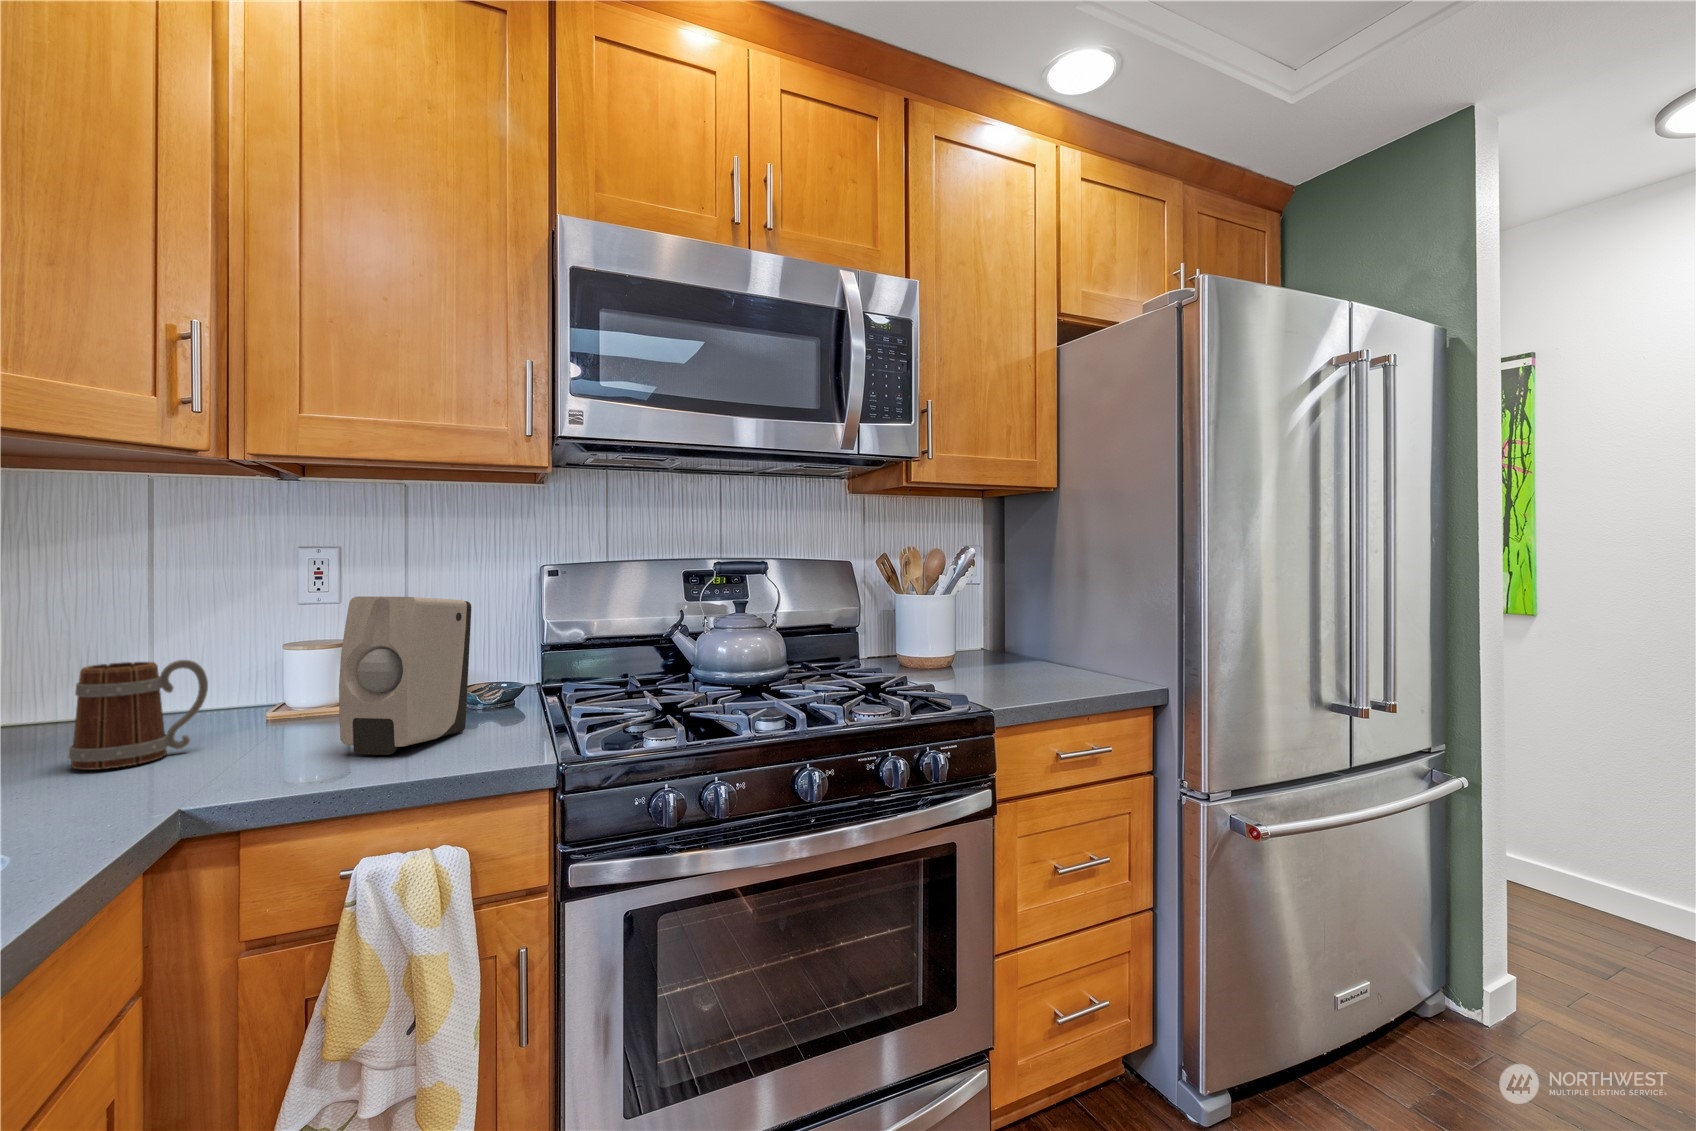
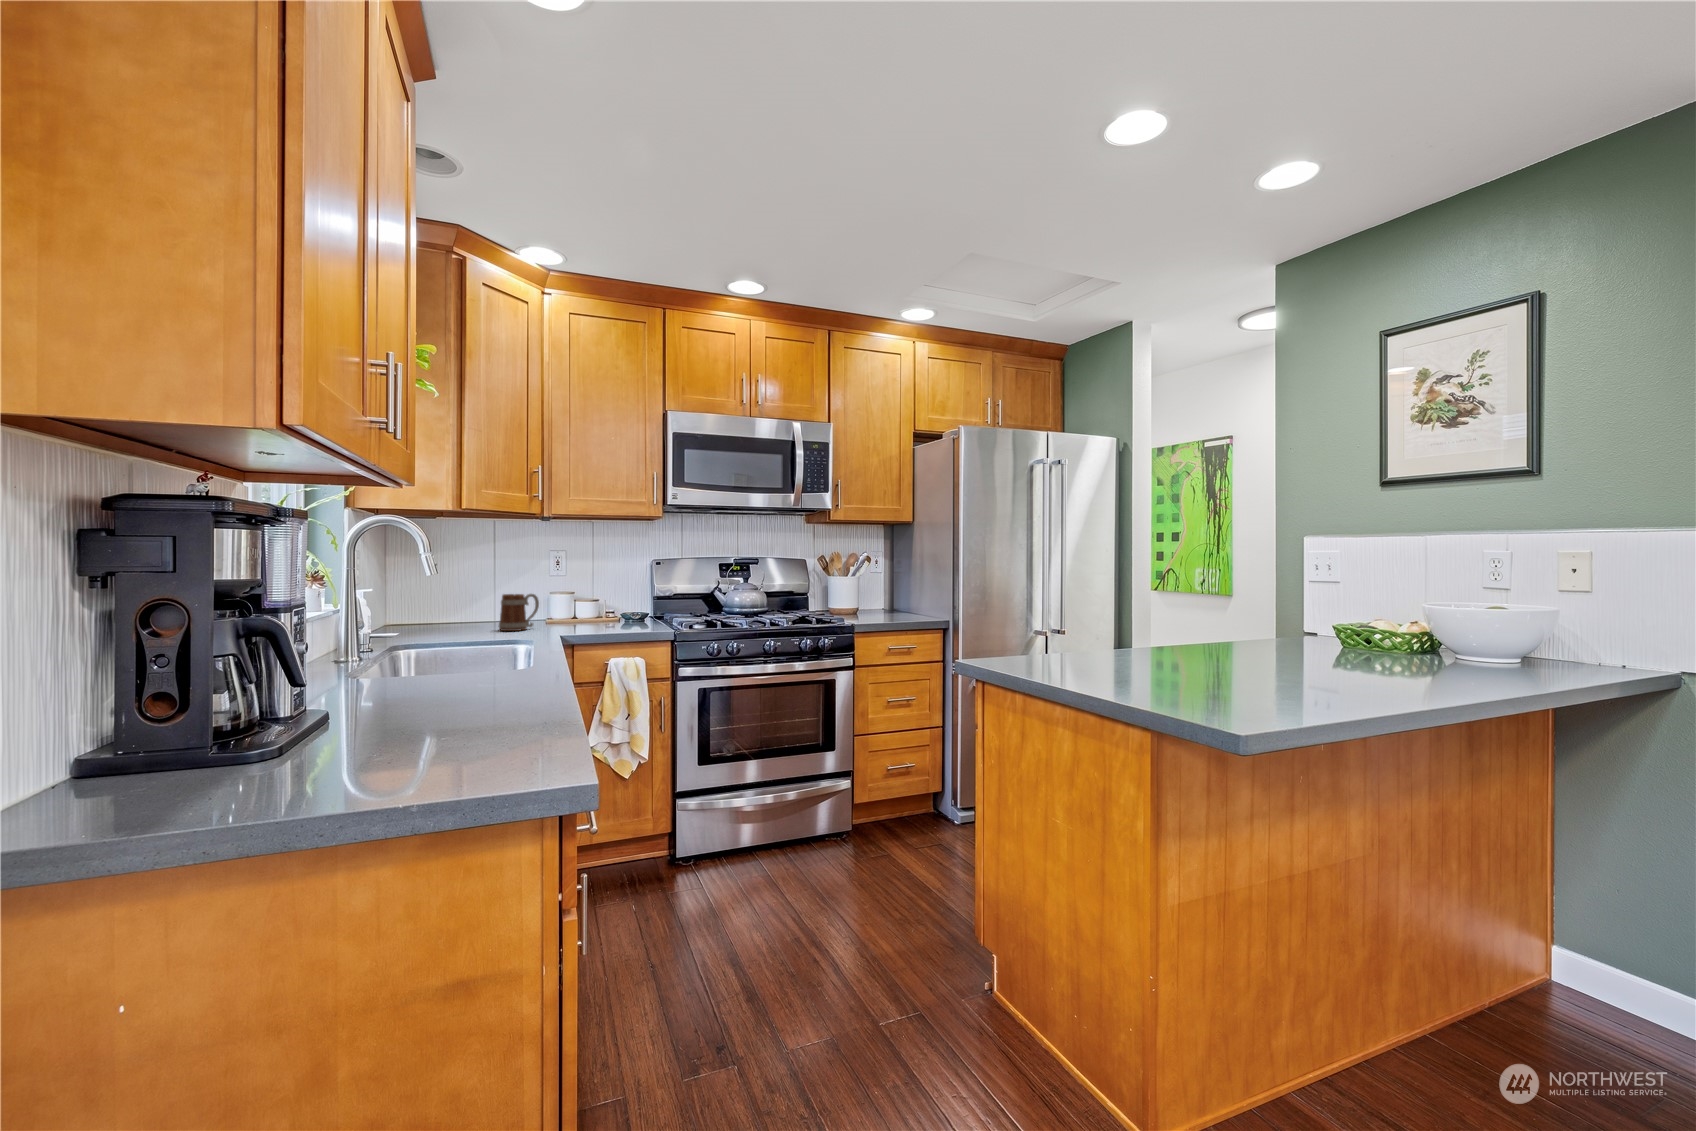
soap dispenser: present [339,596,471,755] -> none [591,570,634,629]

